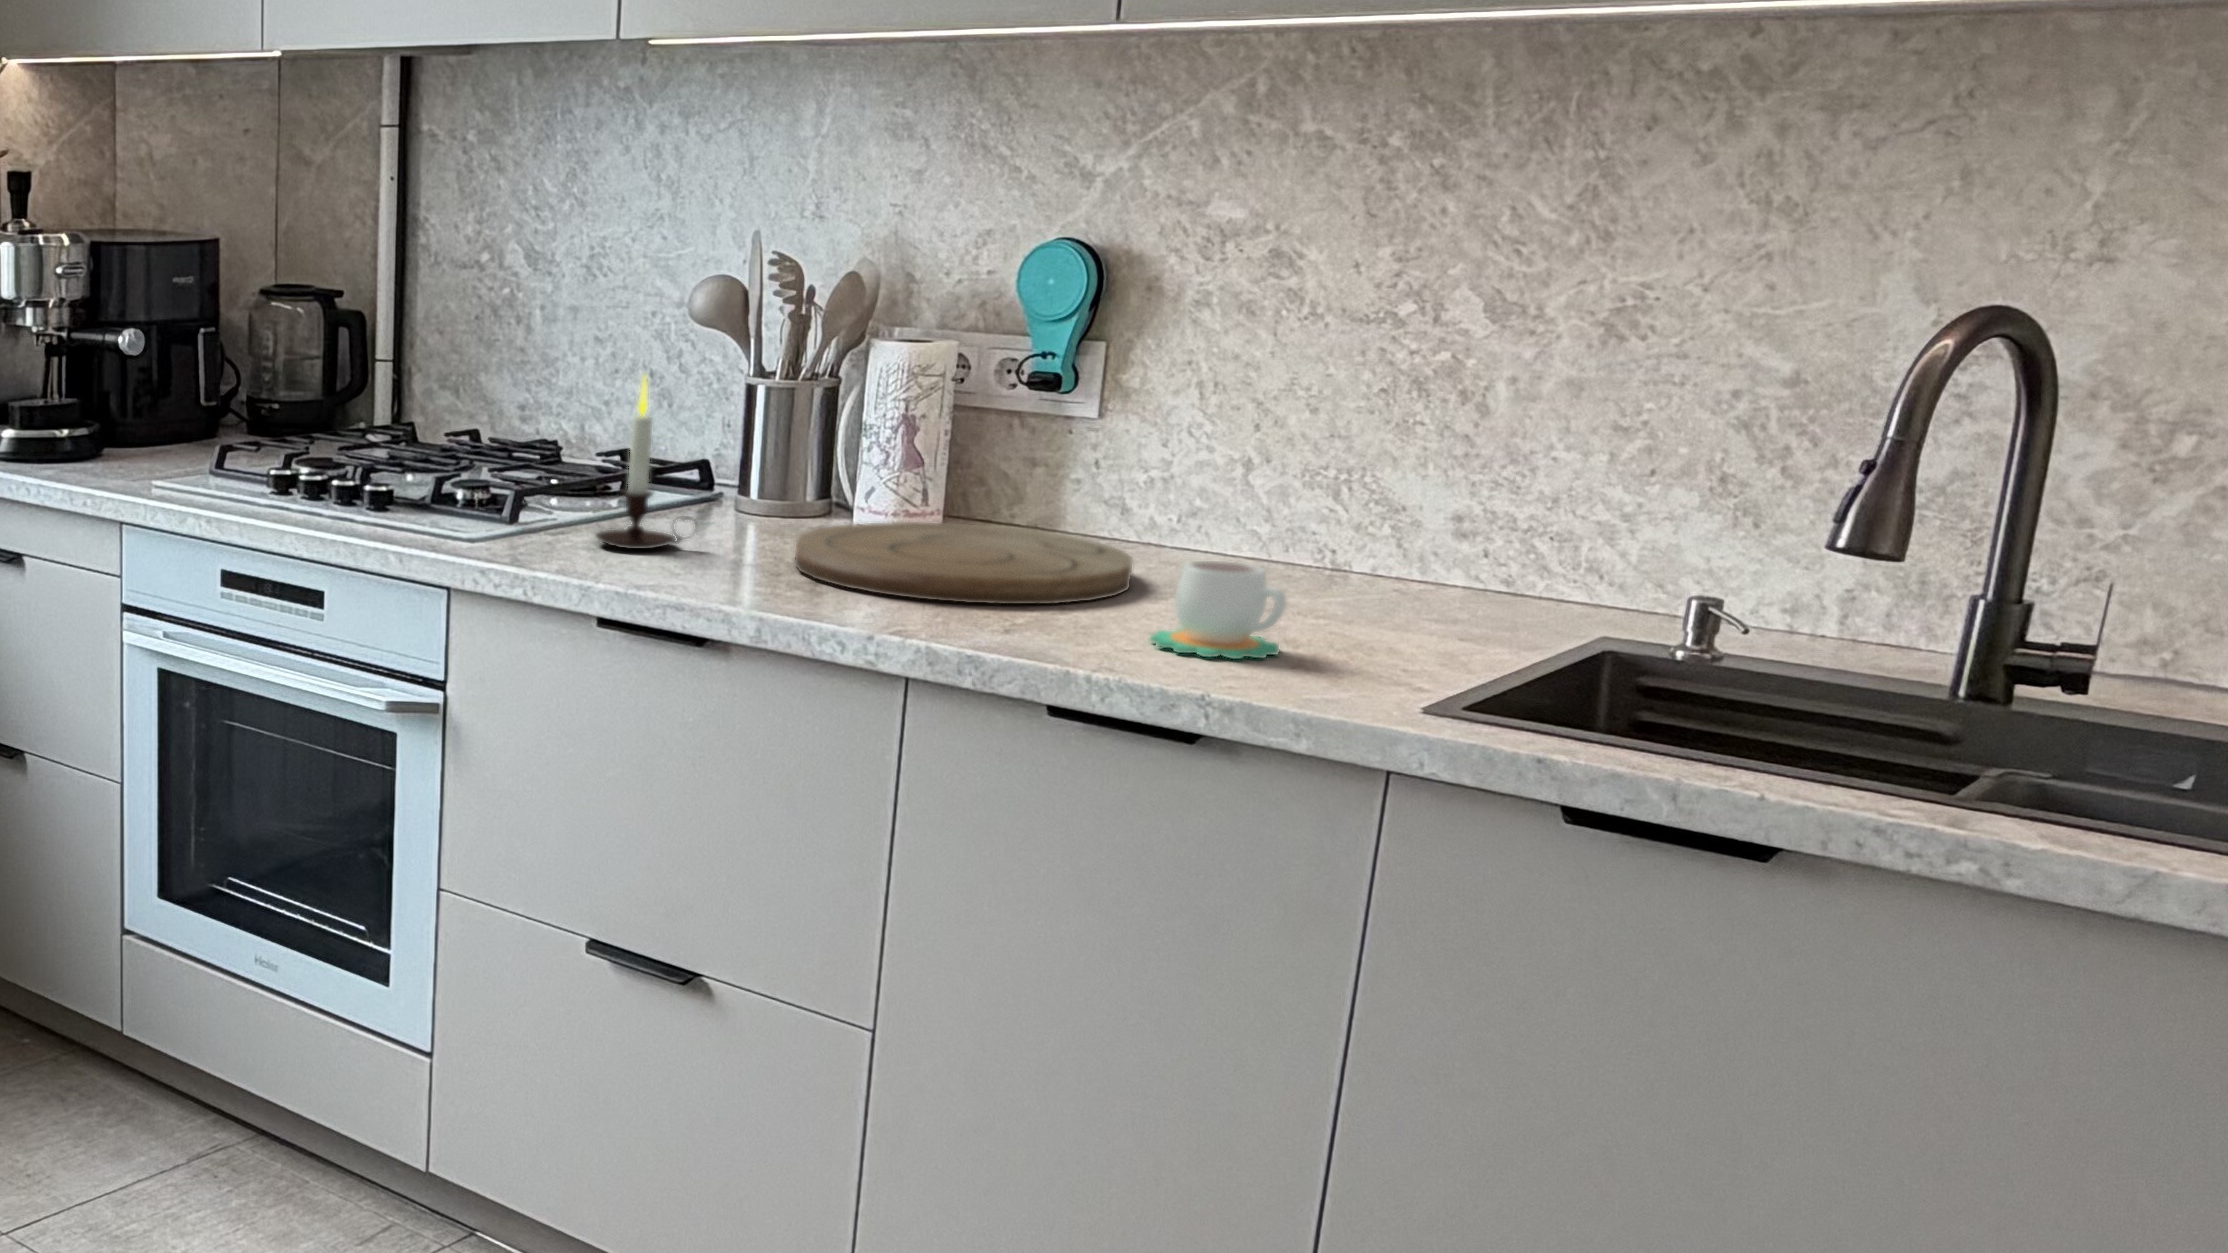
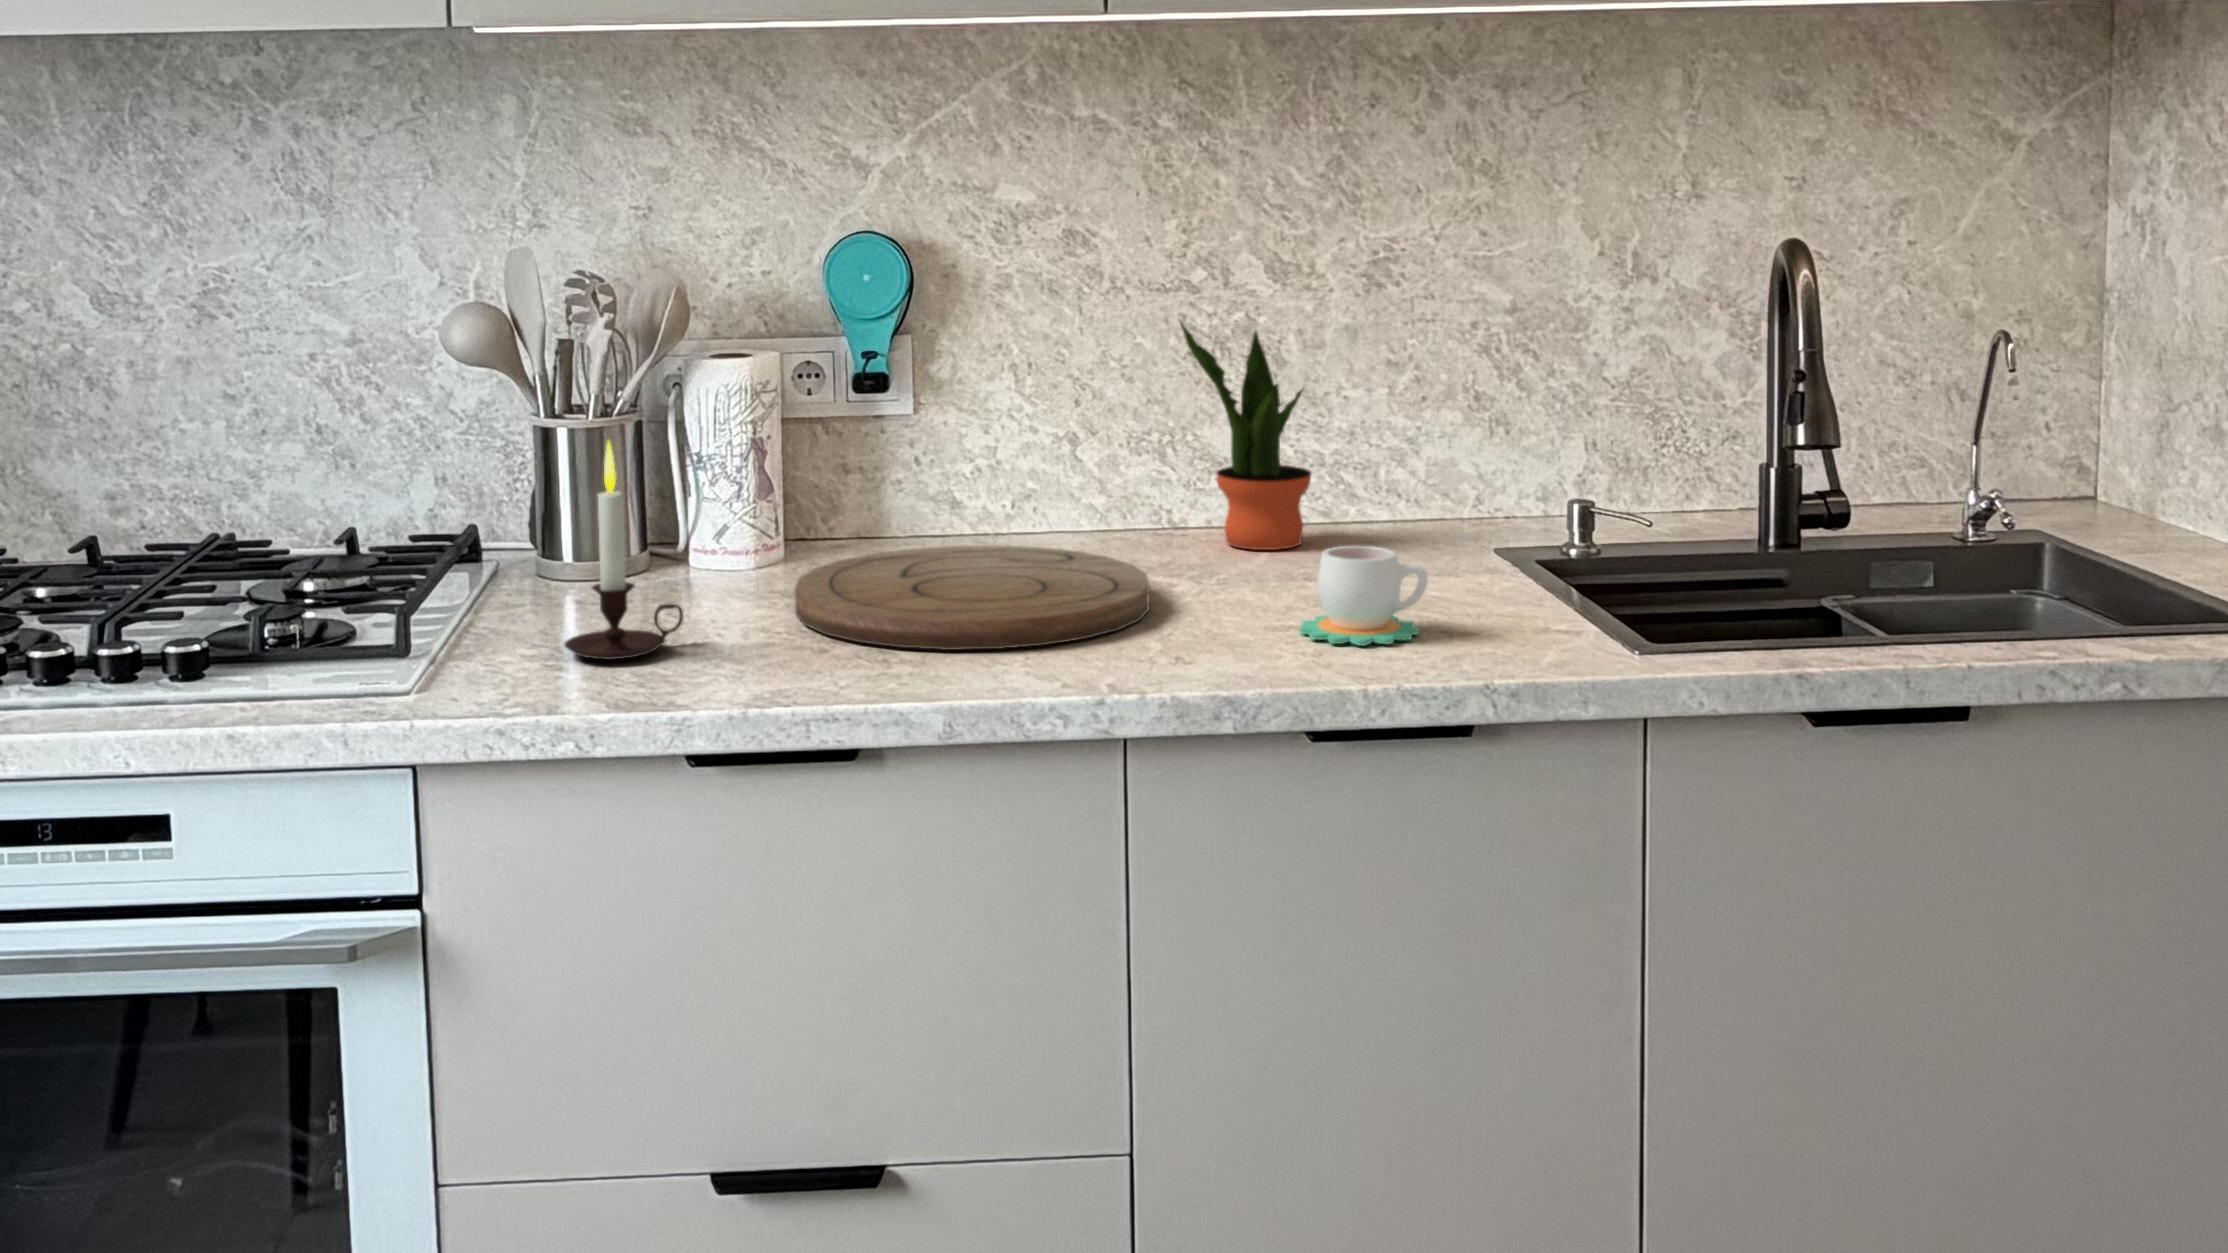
potted plant: none [1323,343,1451,595] -> present [1181,322,1311,550]

